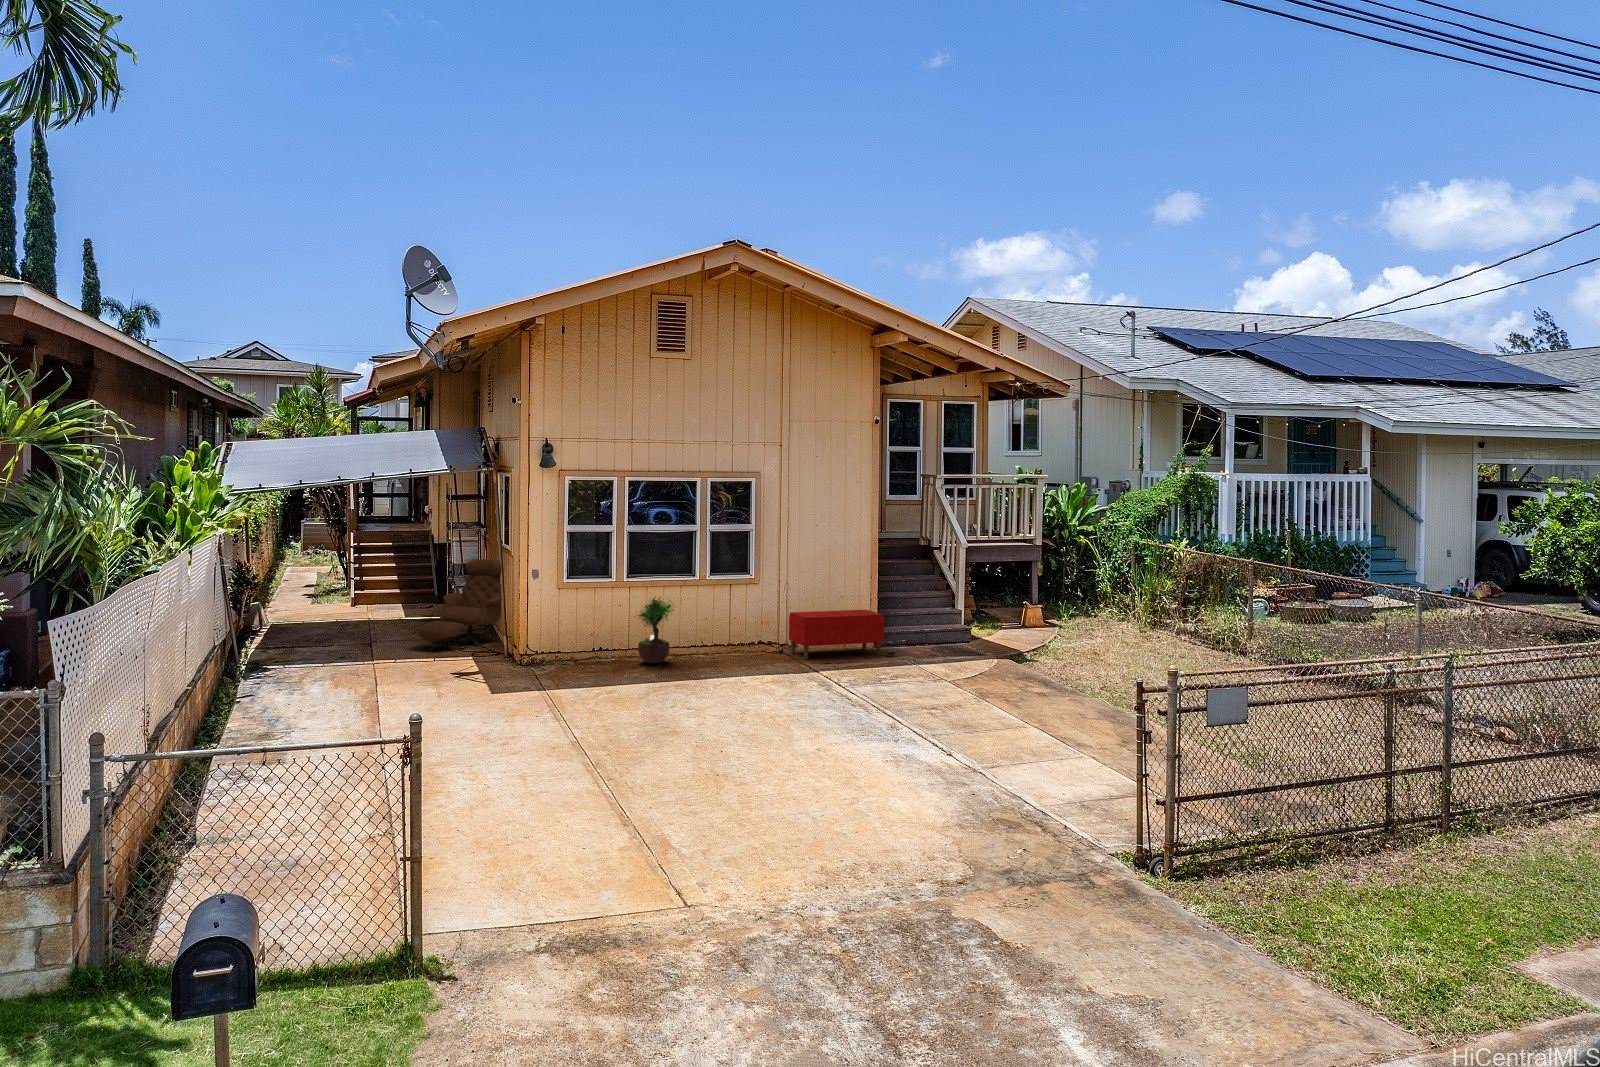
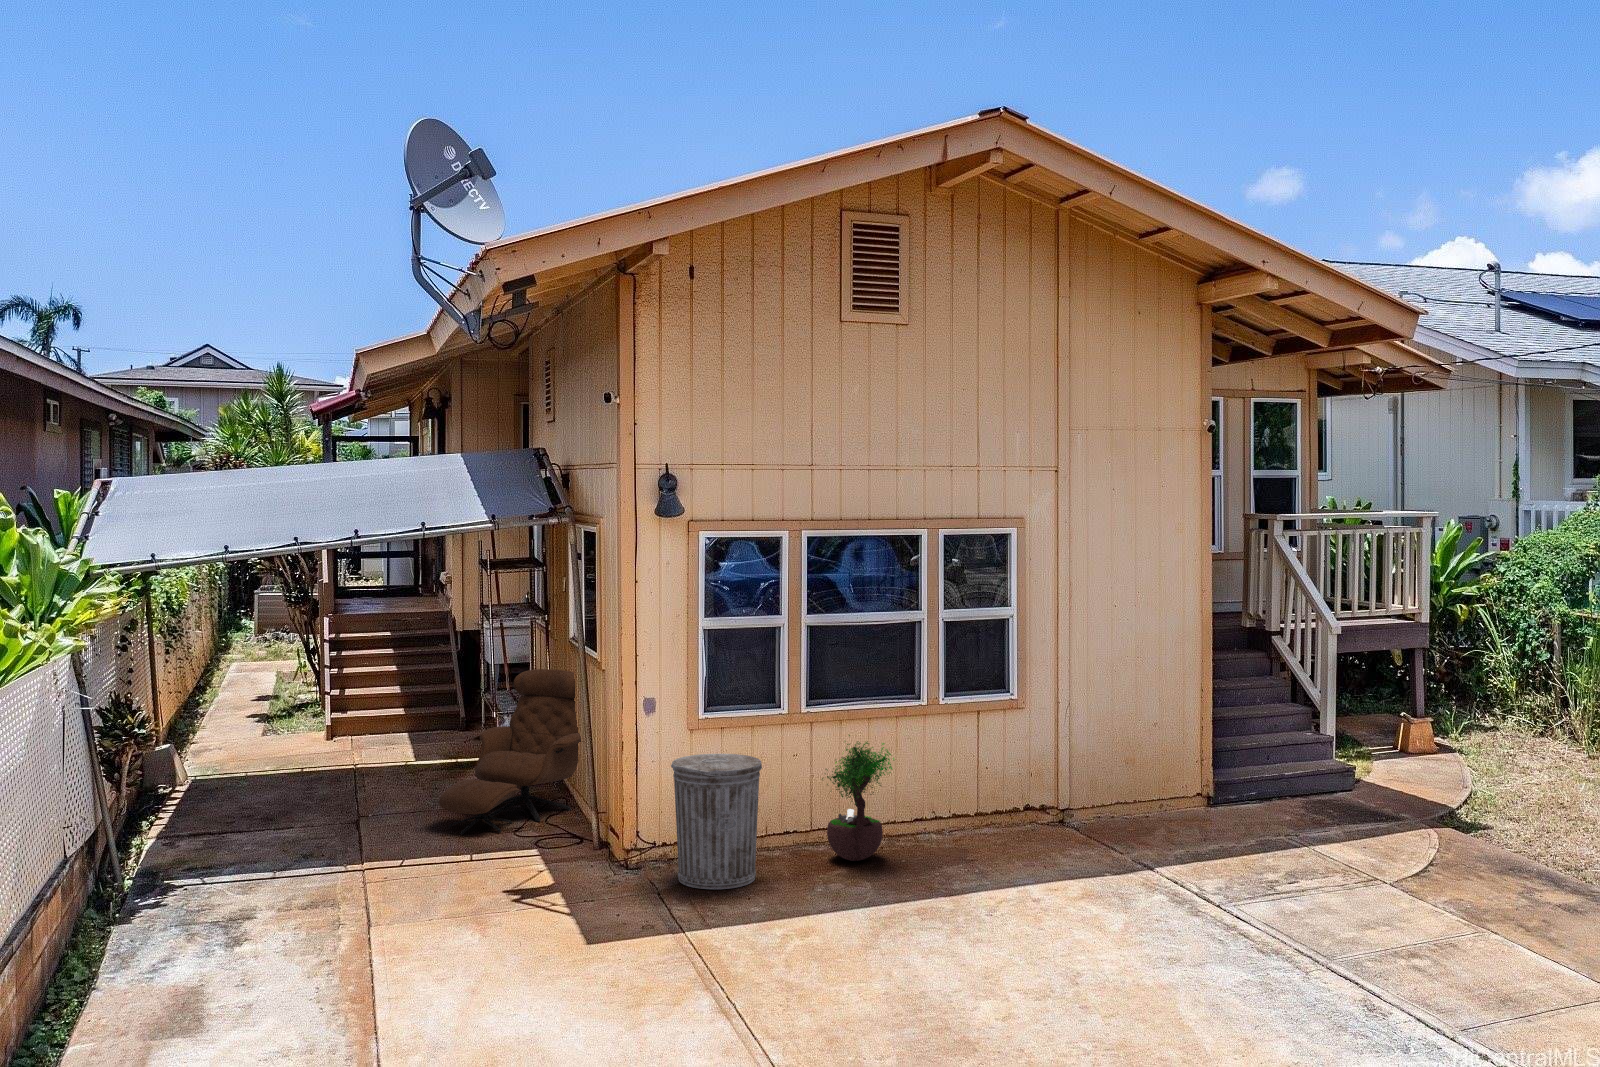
trash can: none [547,602,598,674] -> present [671,754,762,889]
bench: present [789,610,884,659] -> none [1079,751,1250,847]

